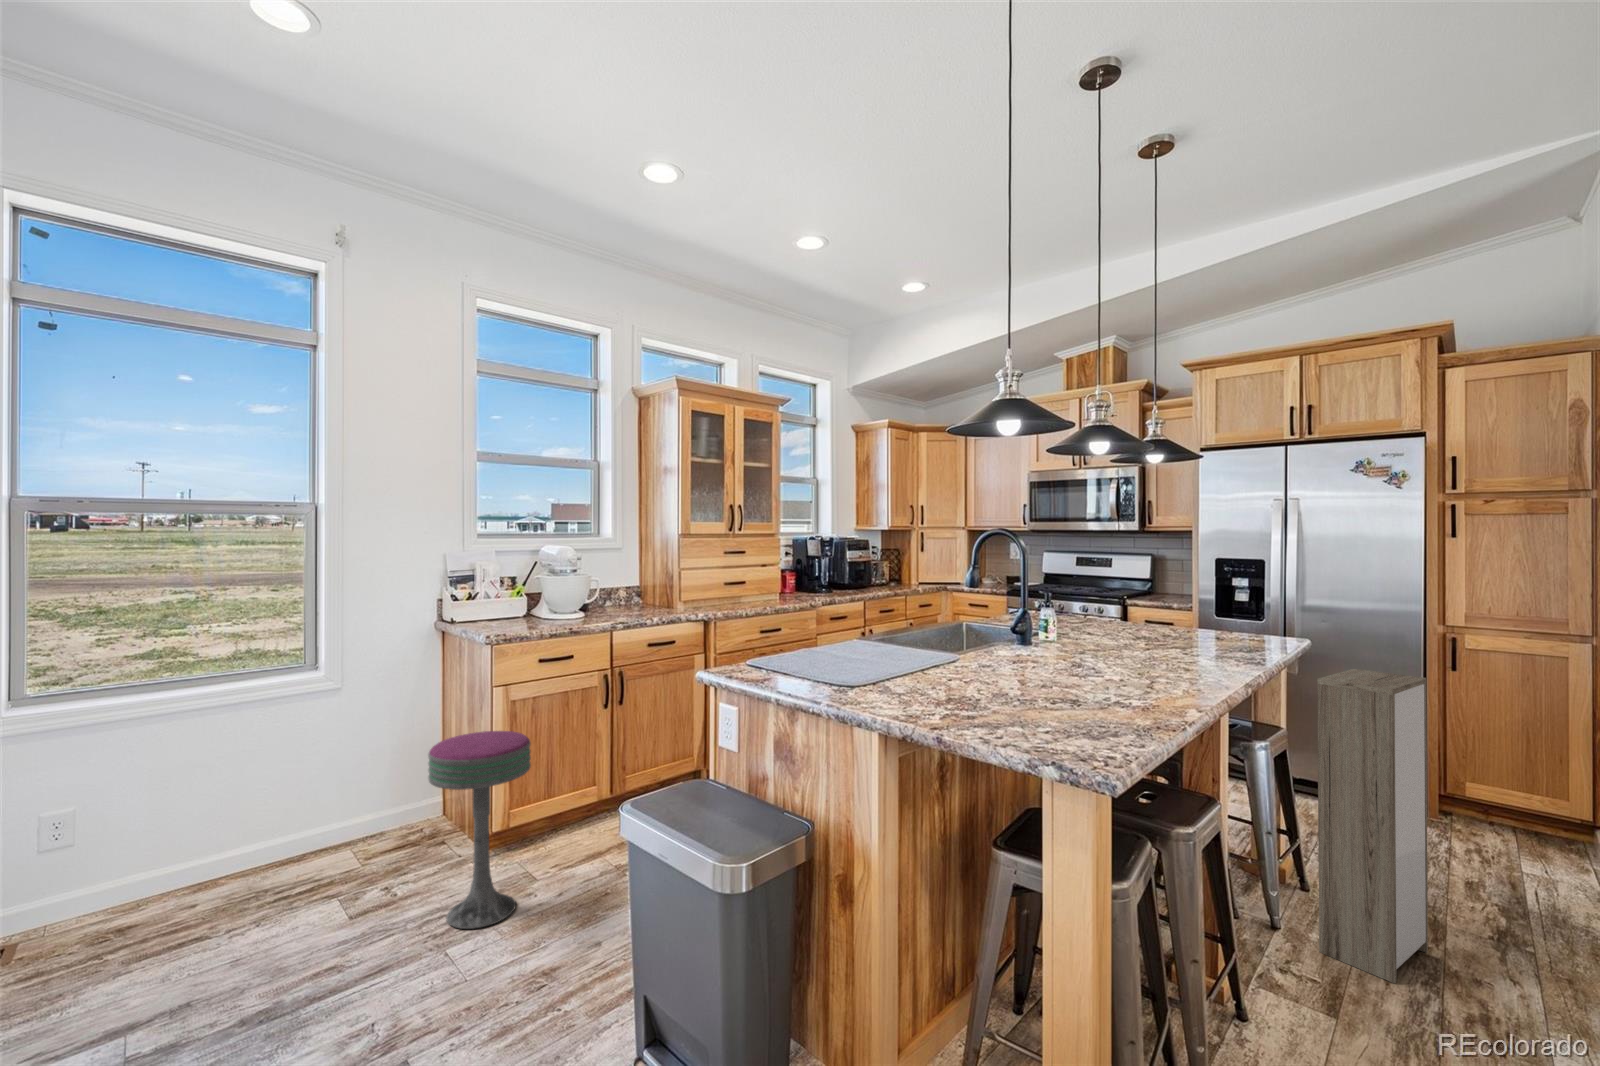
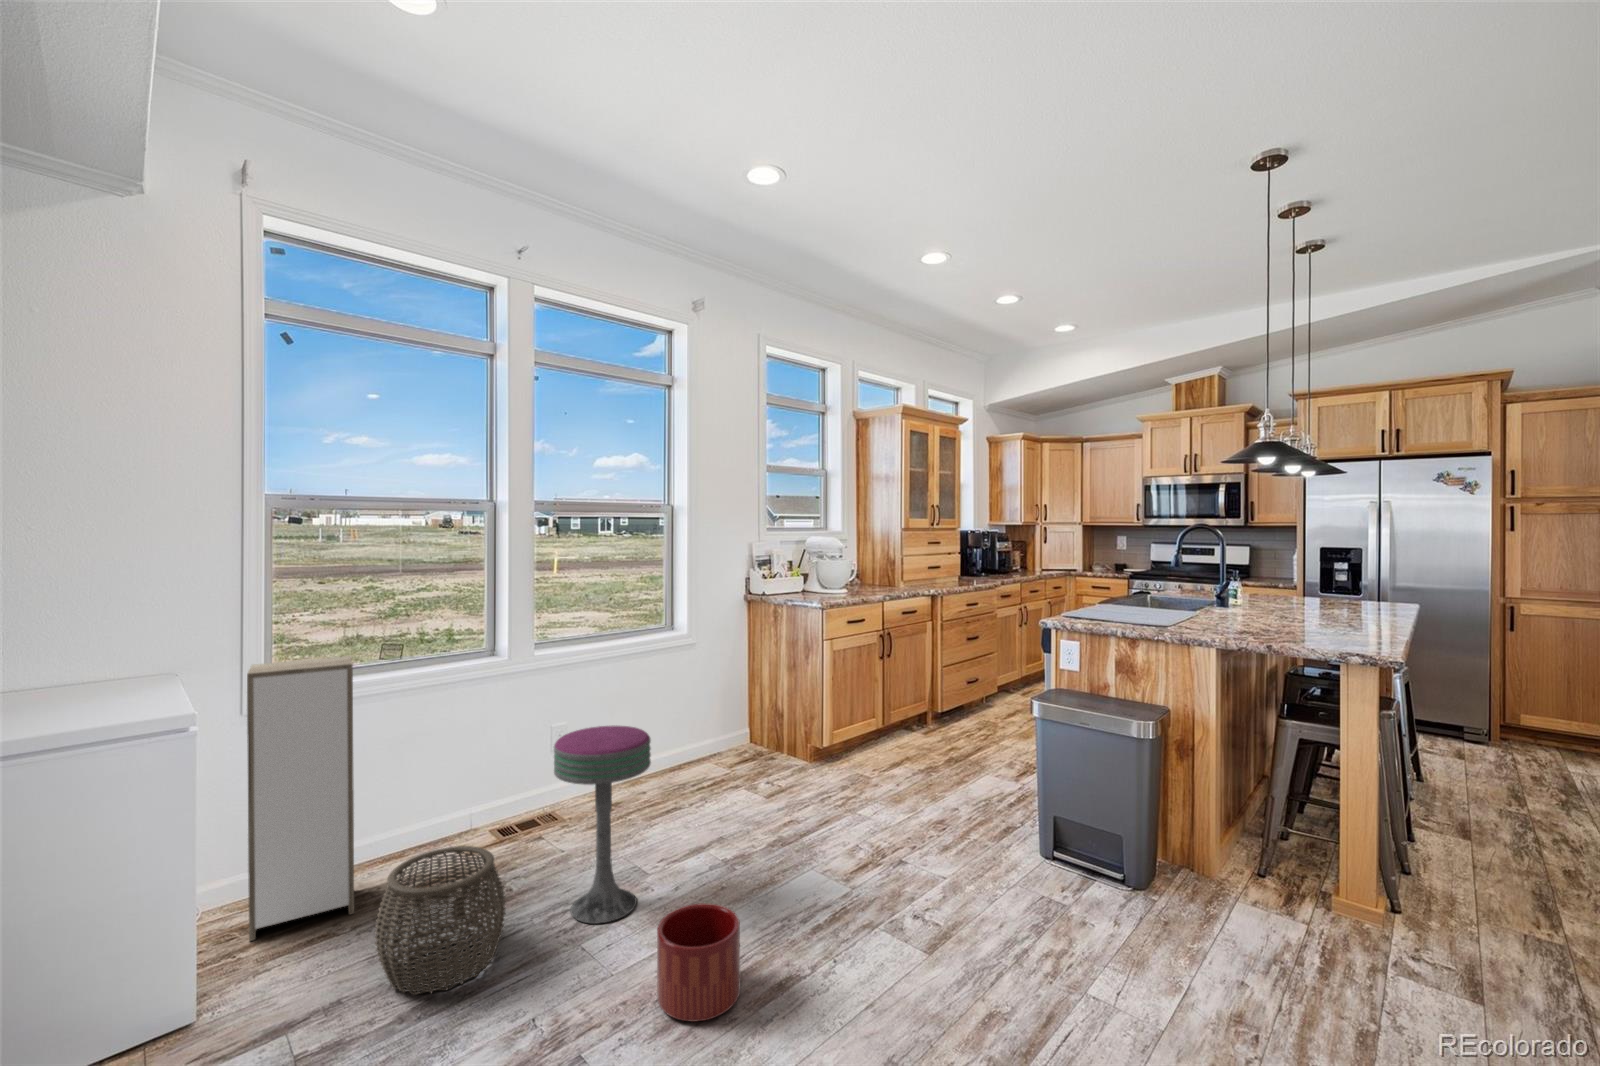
storage cabinet: present [1317,669,1428,983] -> present [247,656,354,941]
woven basket: none [228,851,370,999] -> present [375,846,506,995]
planter: none [501,909,588,1027] -> present [657,903,740,1022]

